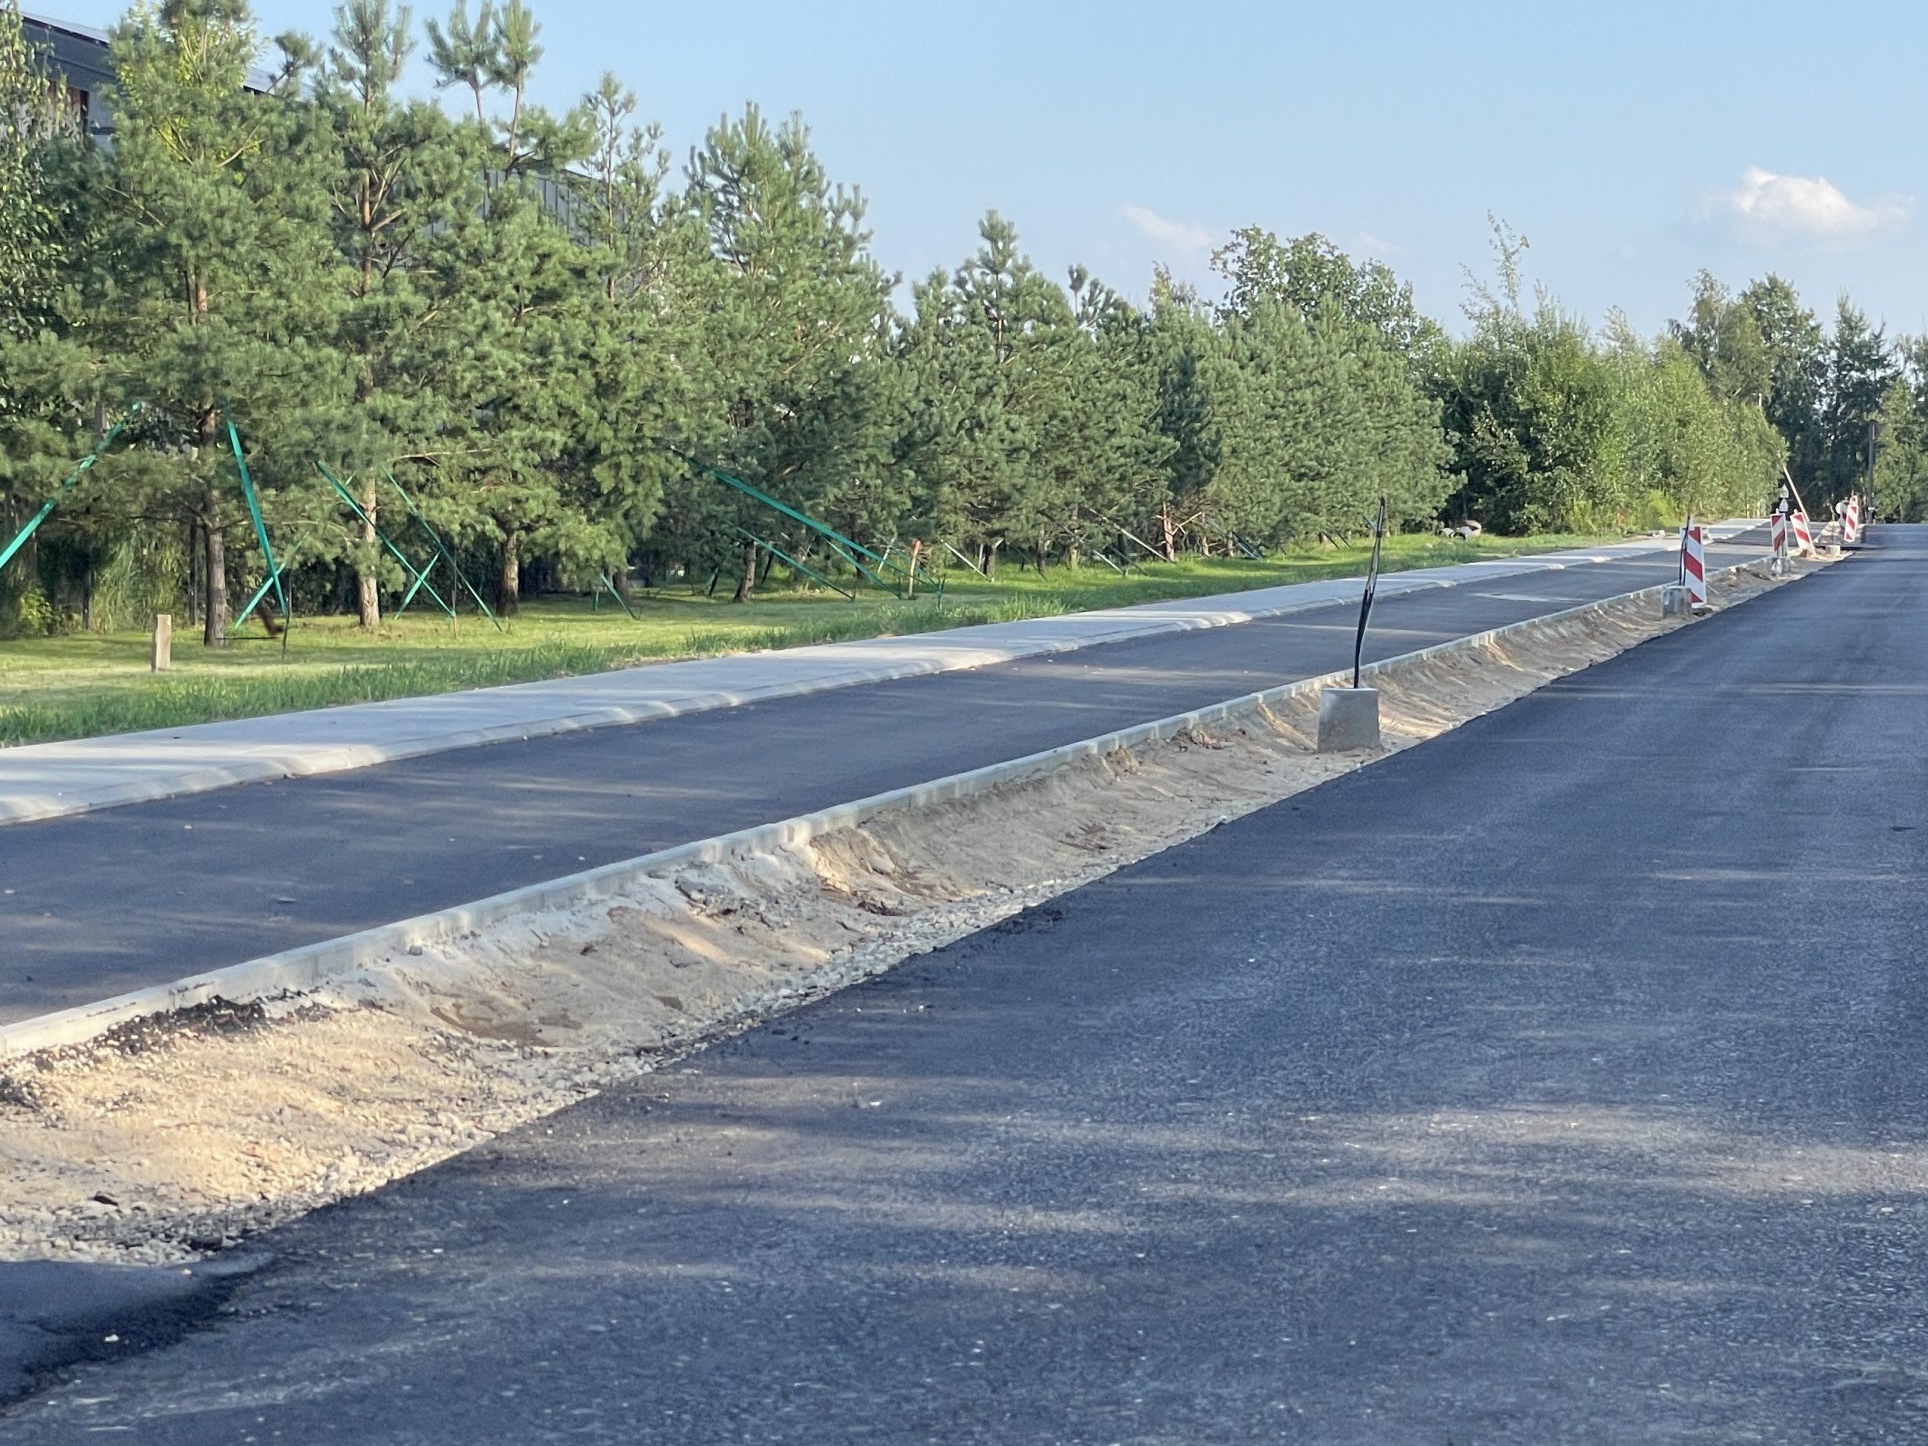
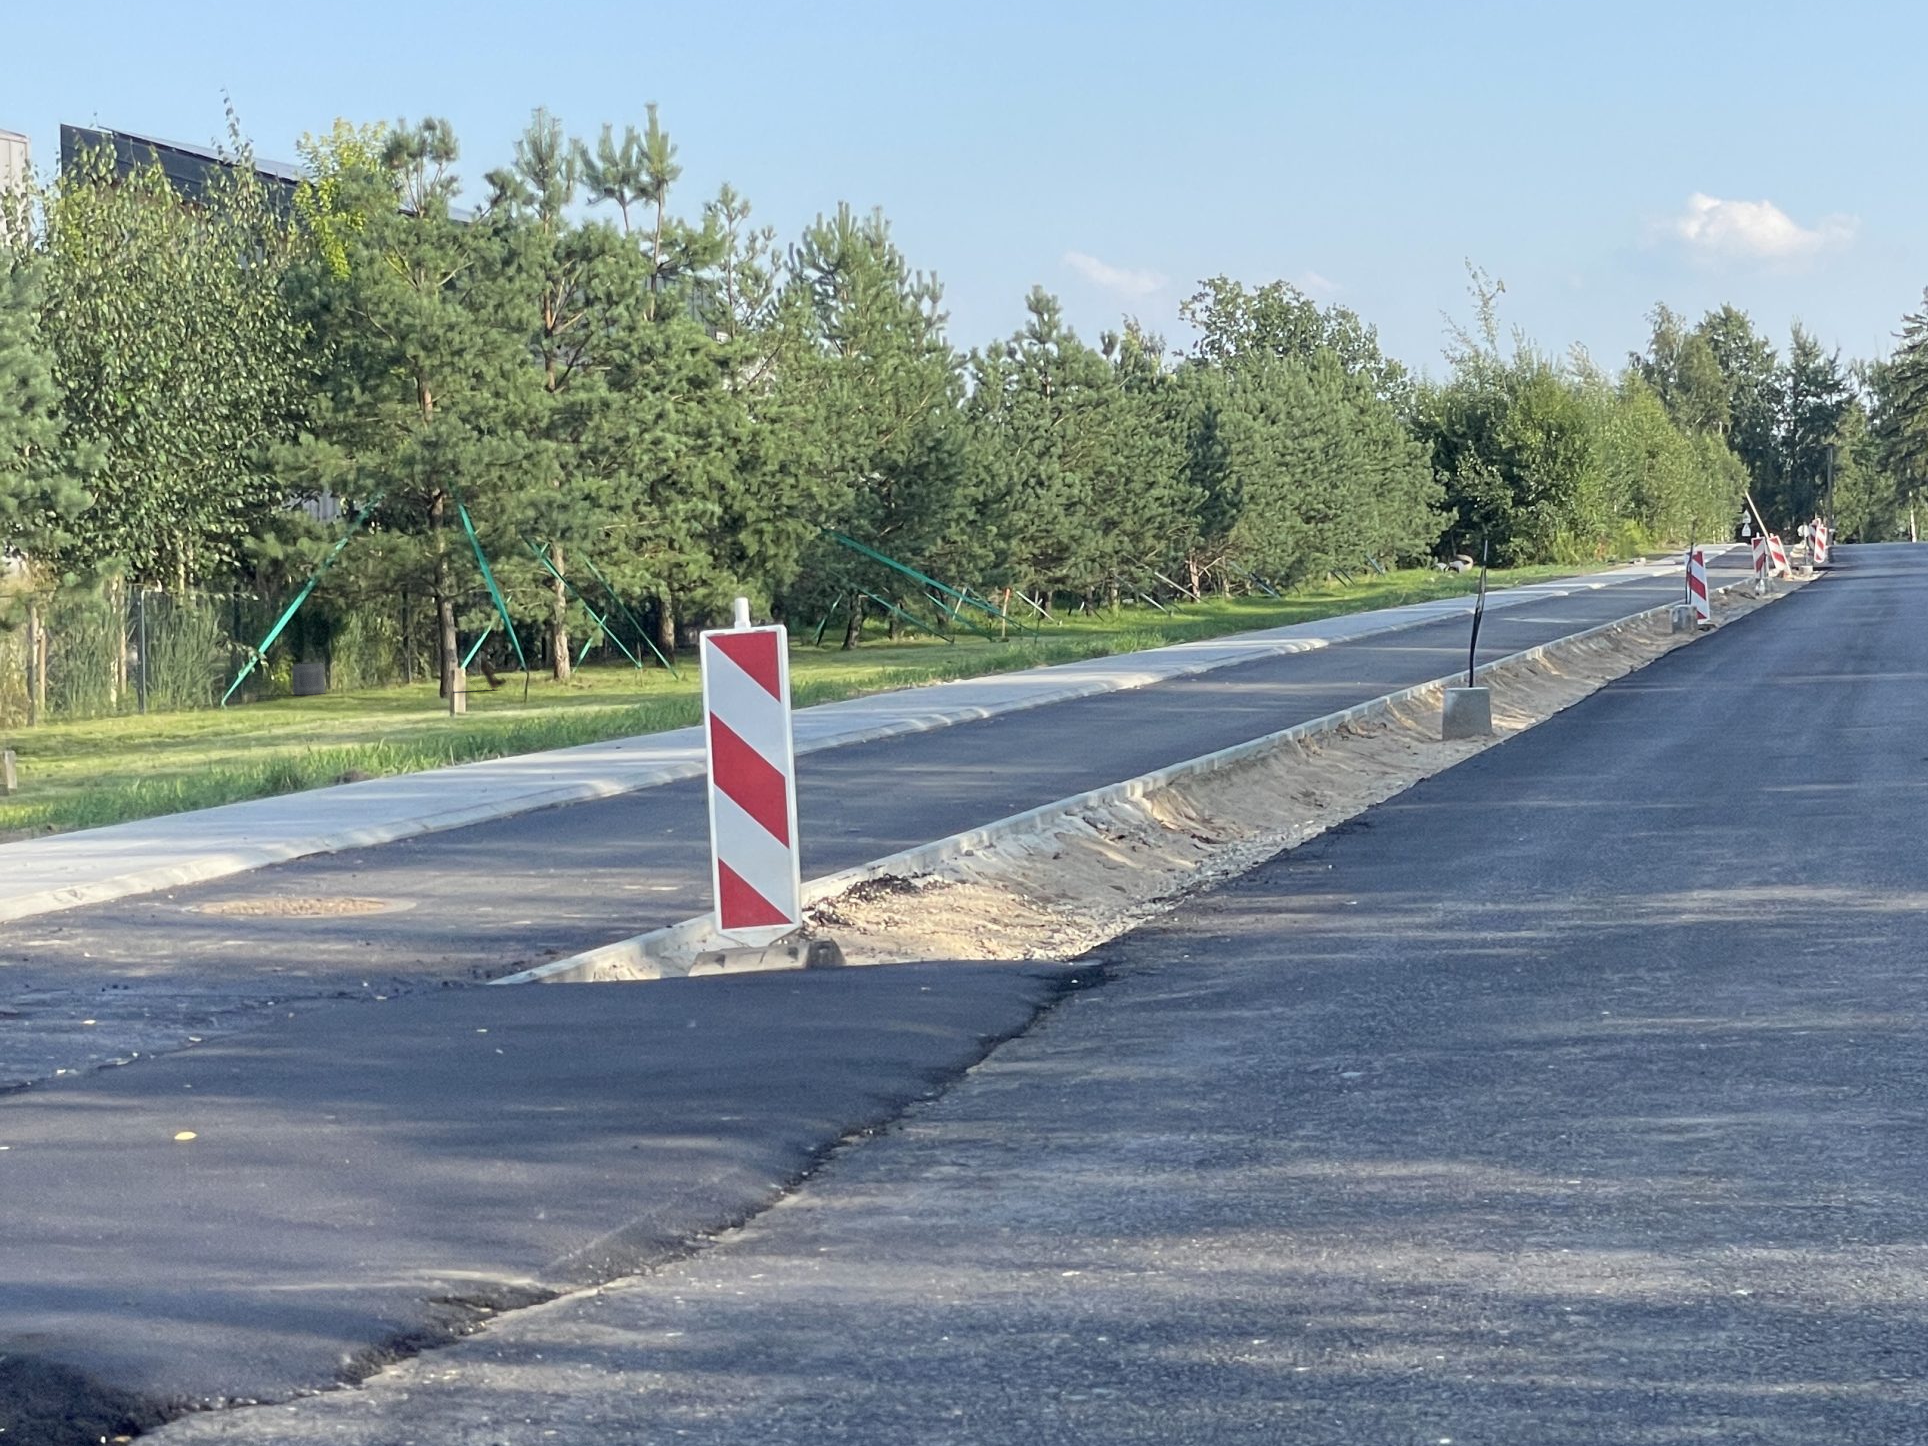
bucket: none [49,599,89,635] -> present [292,663,326,695]

